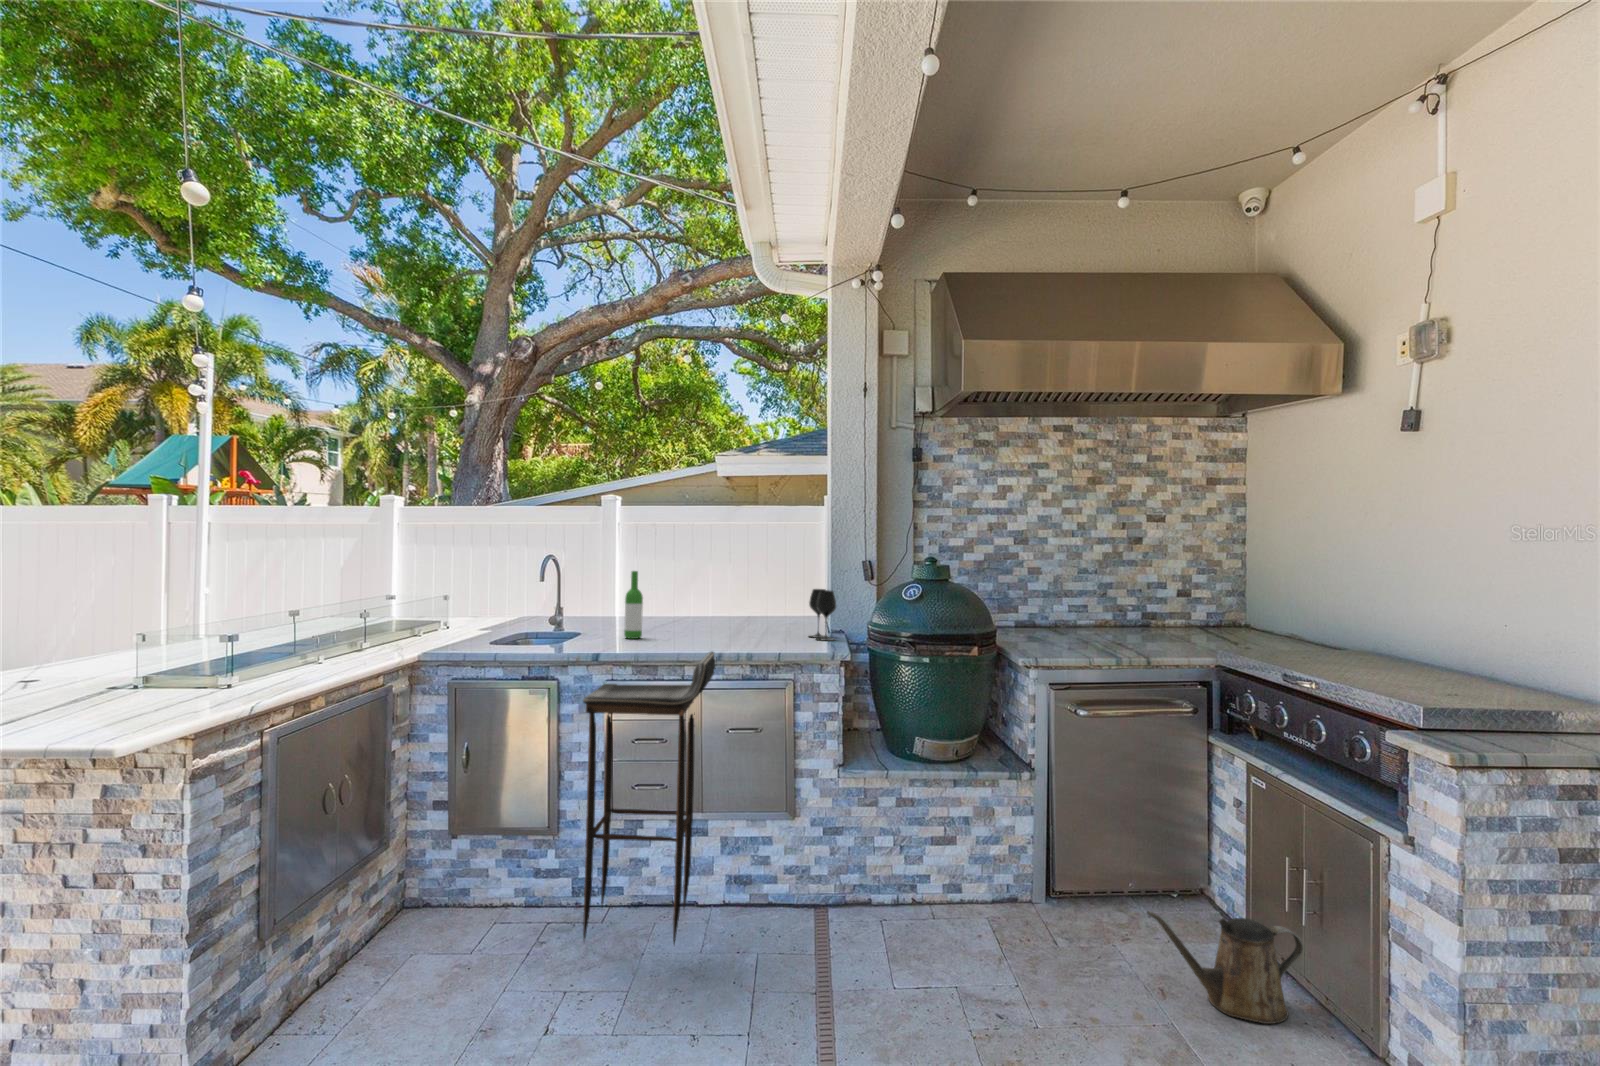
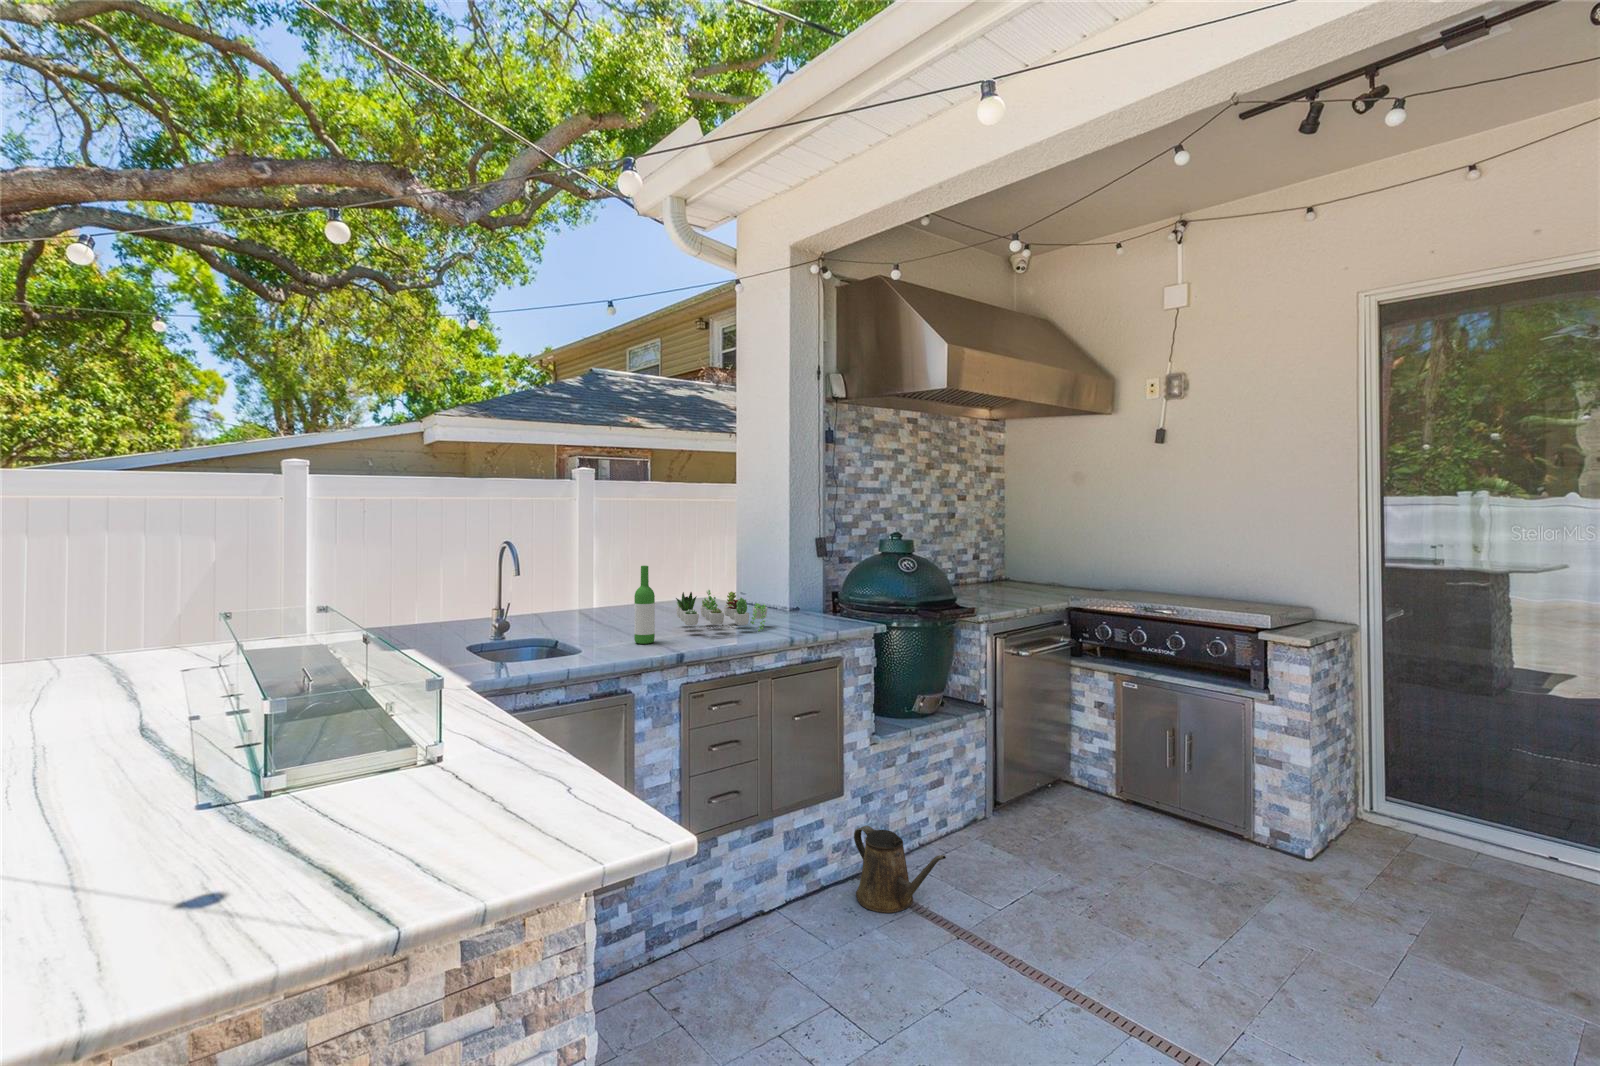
wine glass: present [809,589,836,641] -> none [779,571,820,621]
succulent plant: none [673,597,769,641] -> present [676,590,767,631]
bar stool: present [583,652,717,942] -> none [681,646,841,998]
watering can: present [1147,911,1303,1024] -> present [854,826,946,913]

